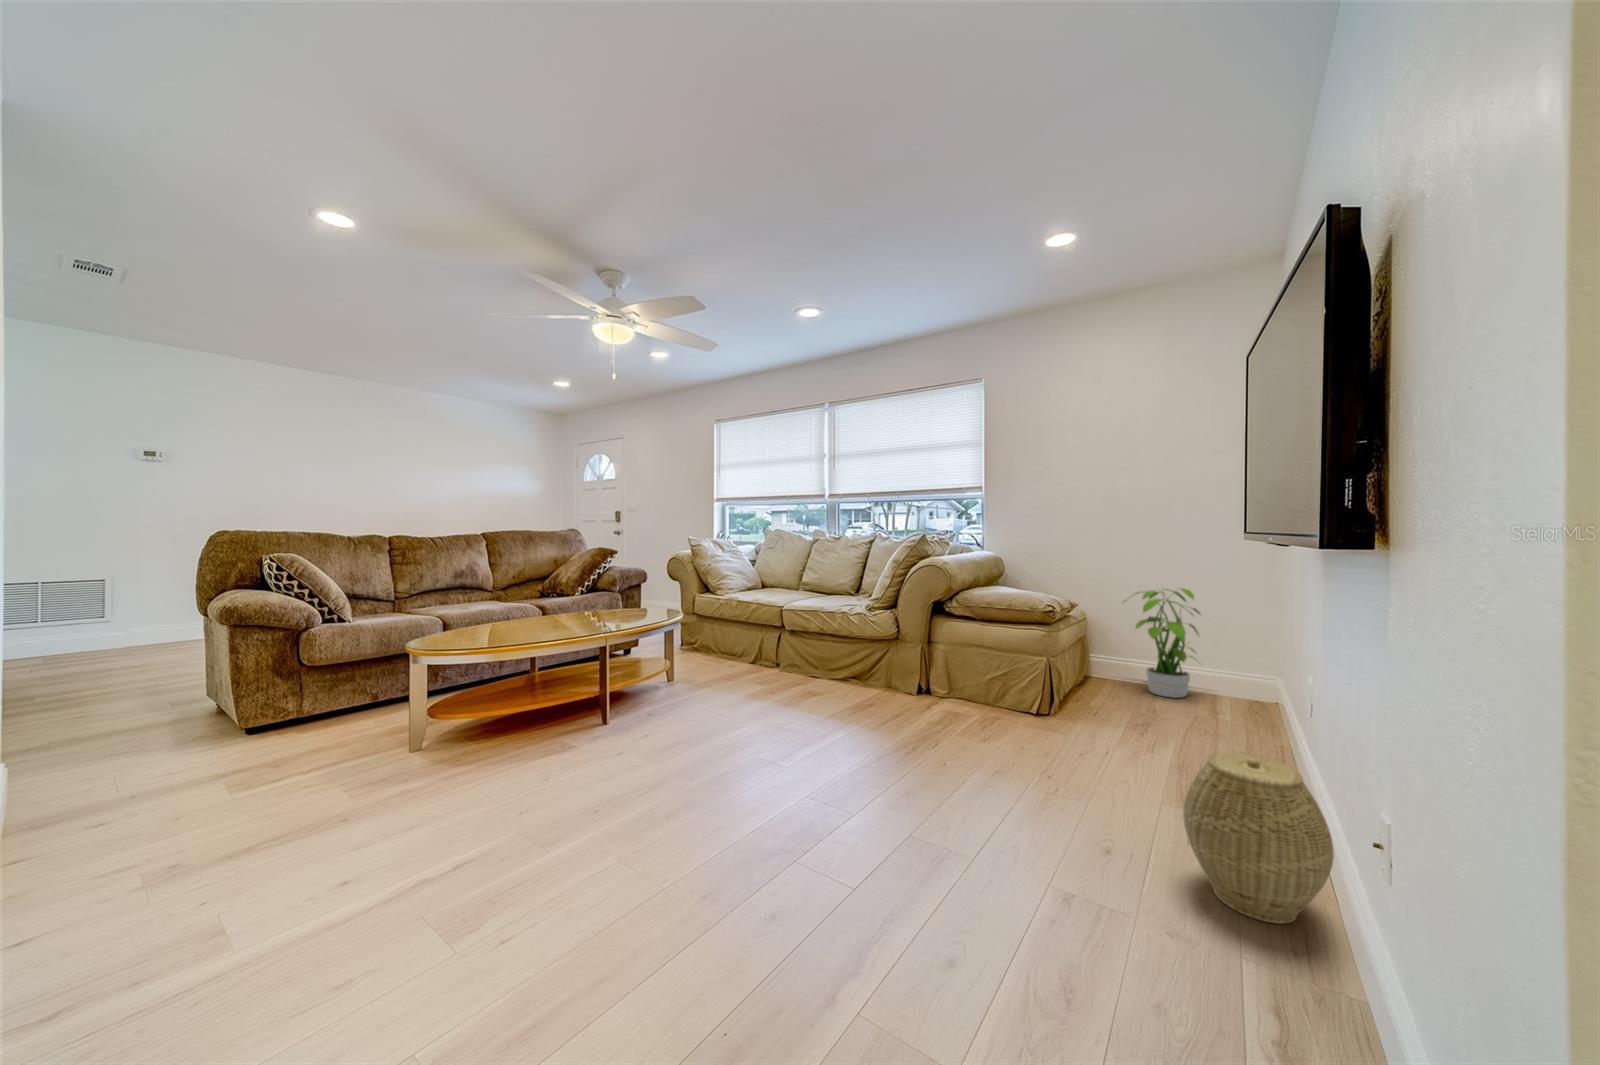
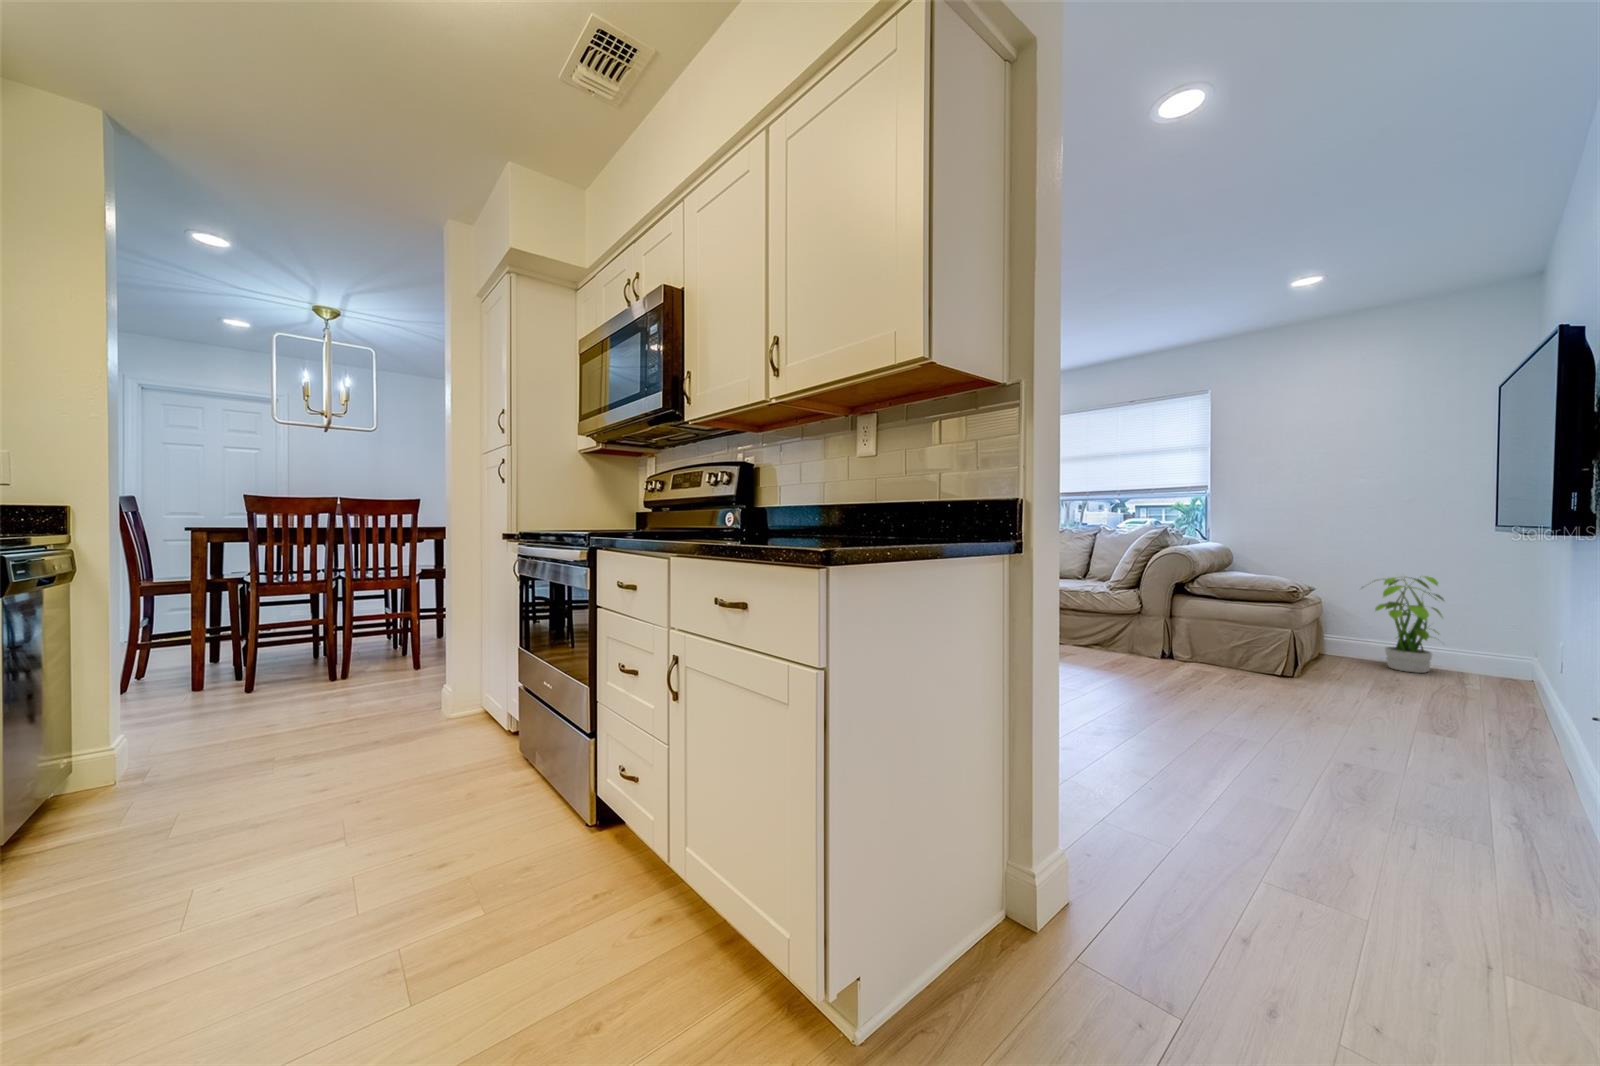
woven basket: present [1183,752,1334,924] -> none [1440,676,1561,781]

